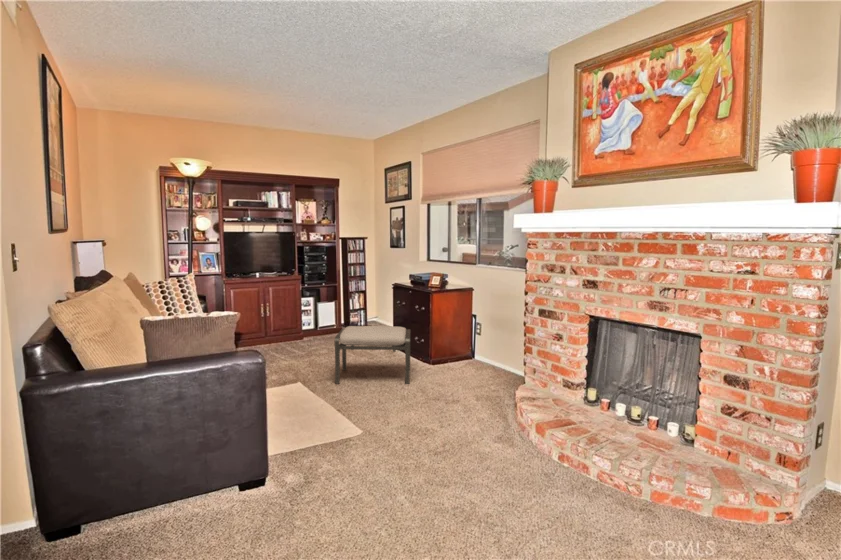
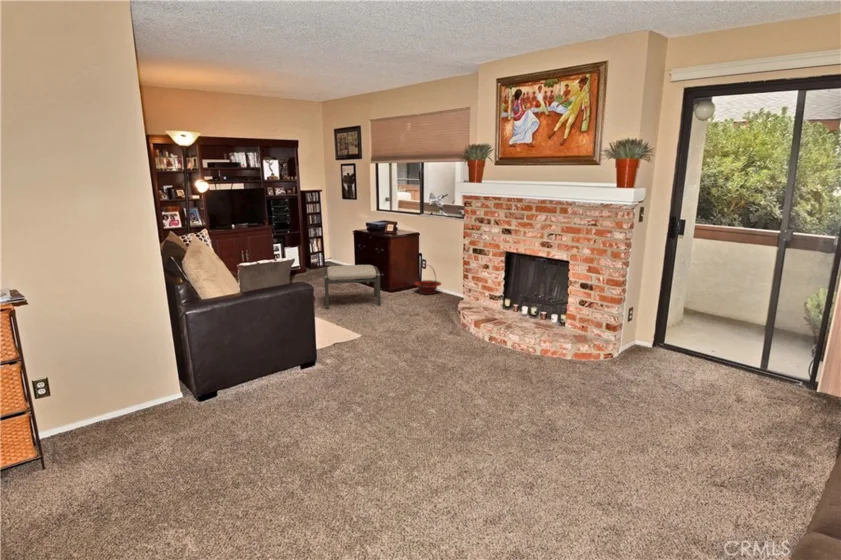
basket: none [462,331,501,372] -> present [414,271,441,294]

